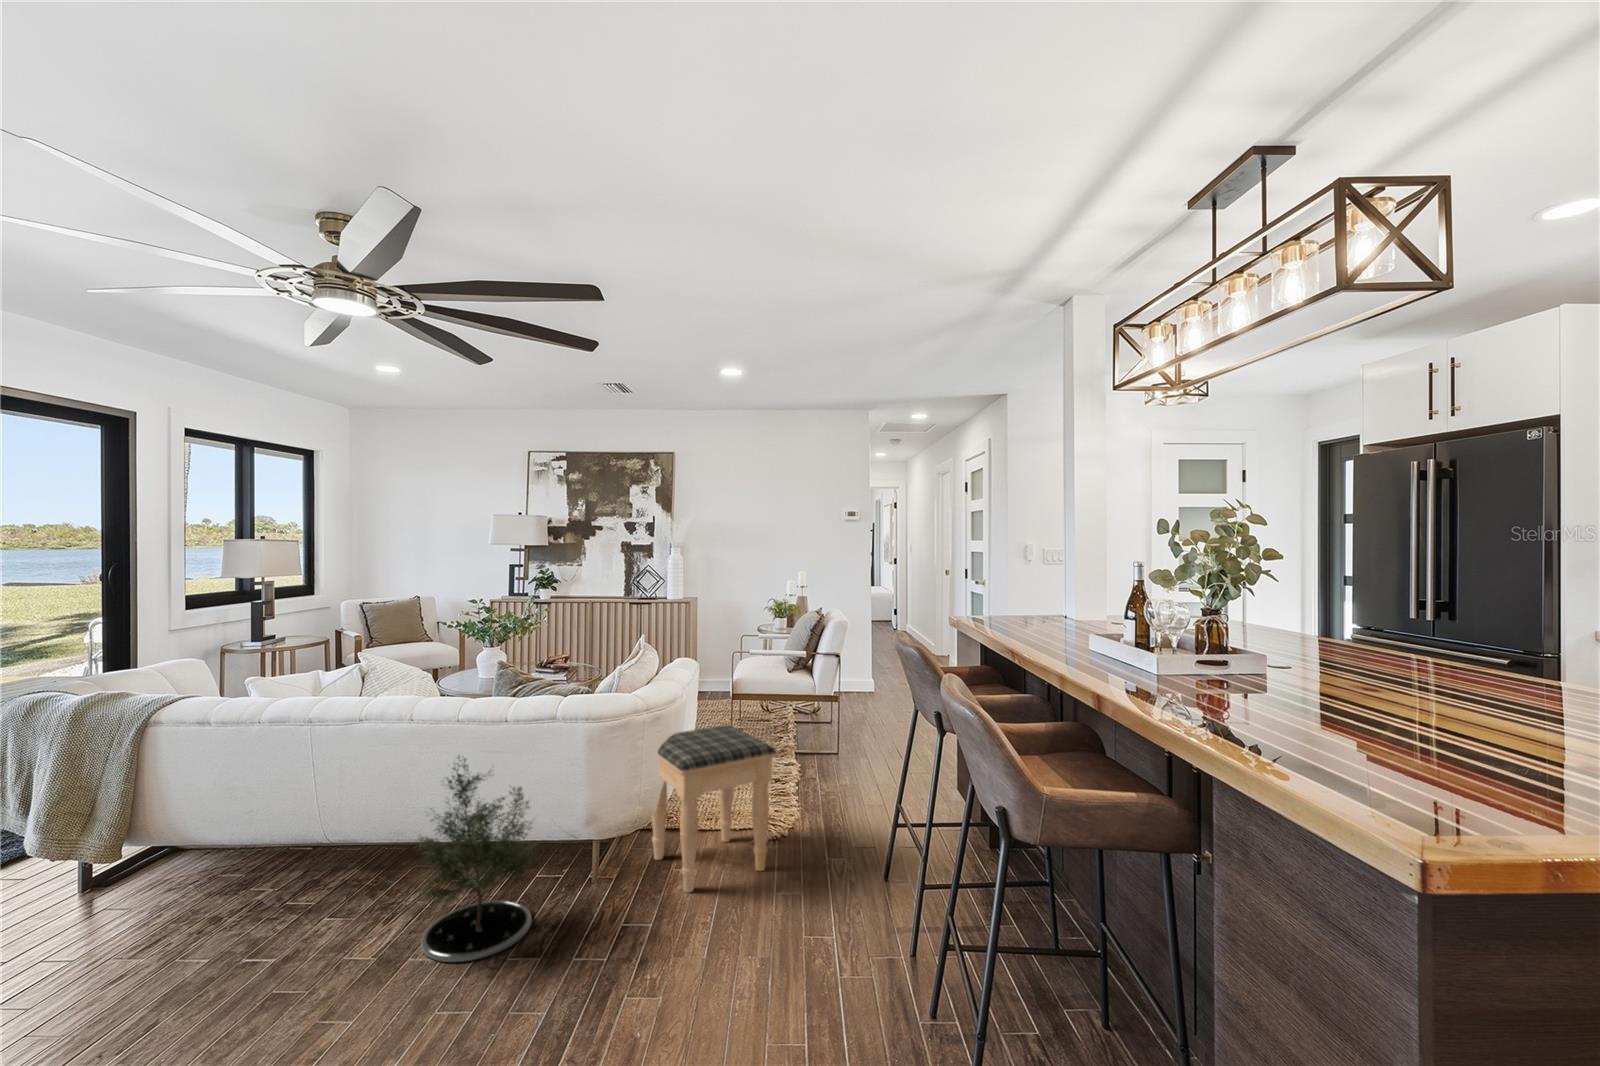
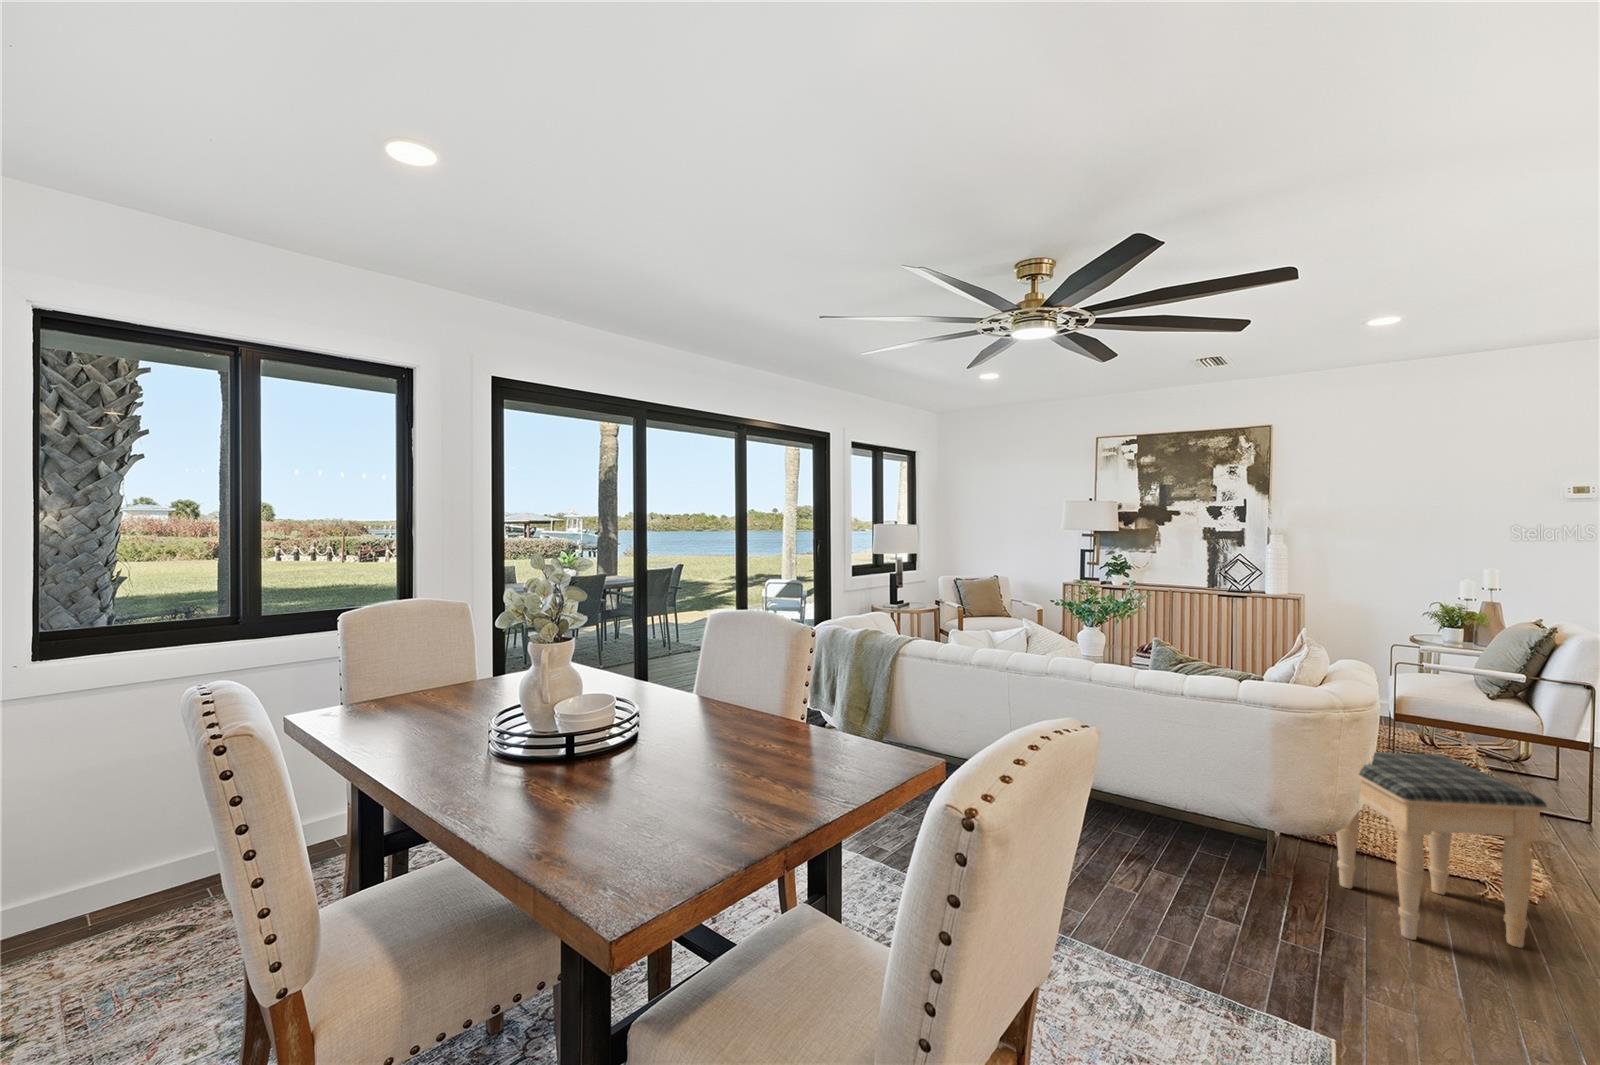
potted tree: present [419,755,539,962] -> none [1111,732,1230,927]

